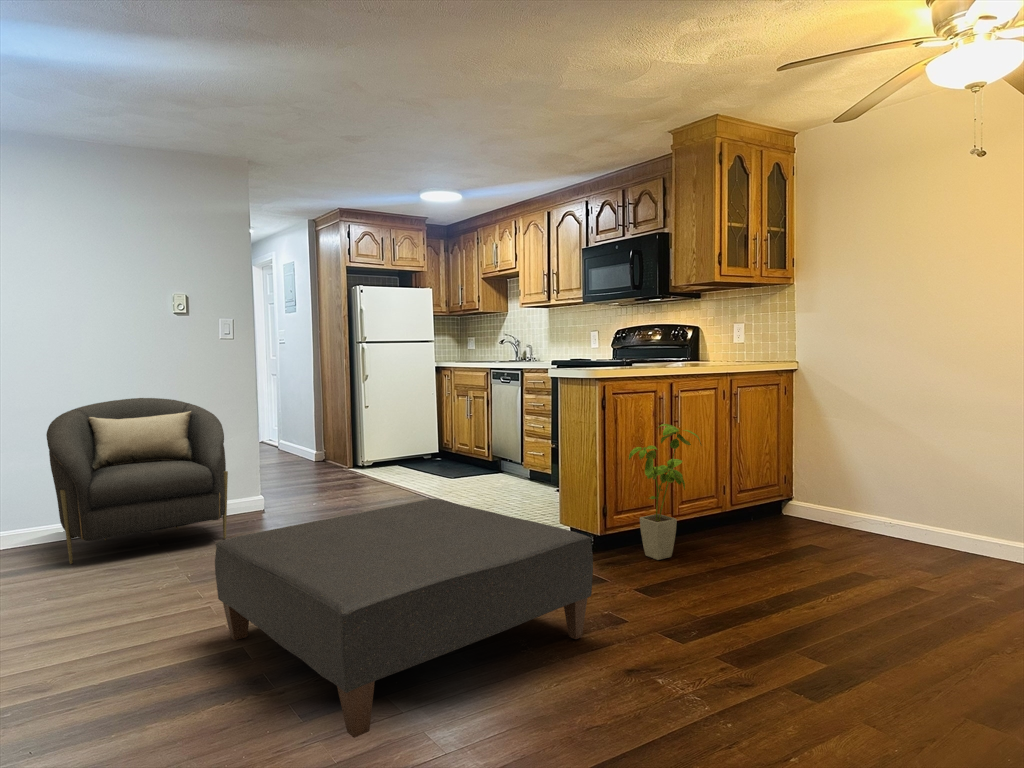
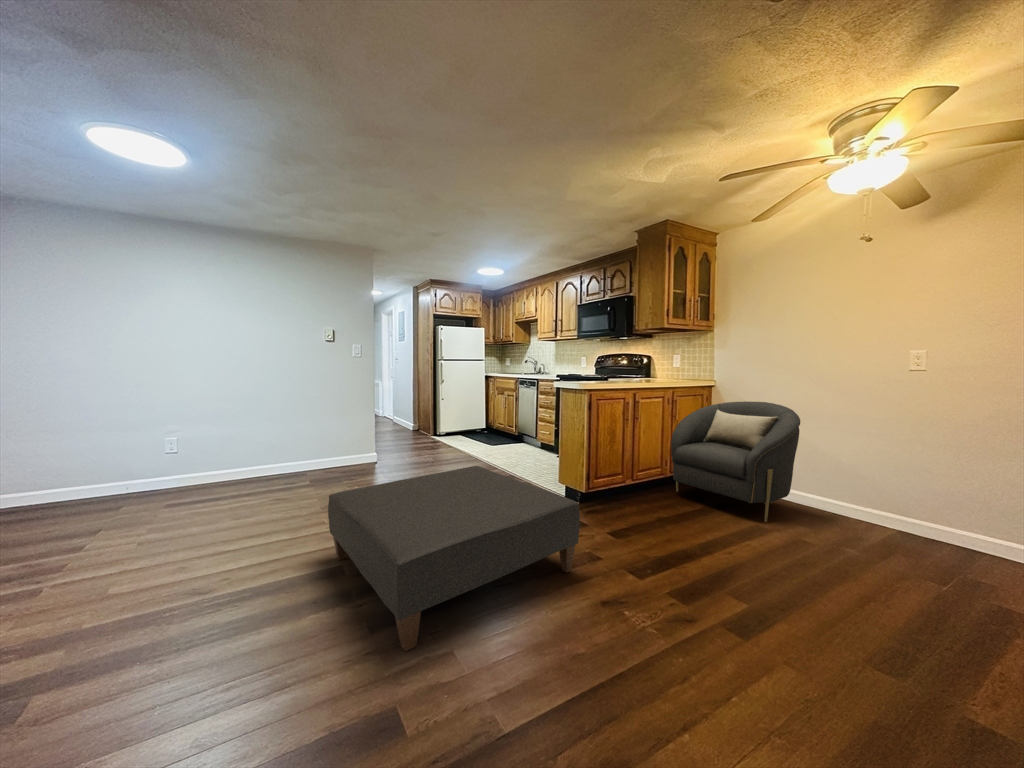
armchair: present [46,398,228,564] -> present [671,402,800,522]
house plant: present [629,424,701,560] -> none [605,421,654,510]

